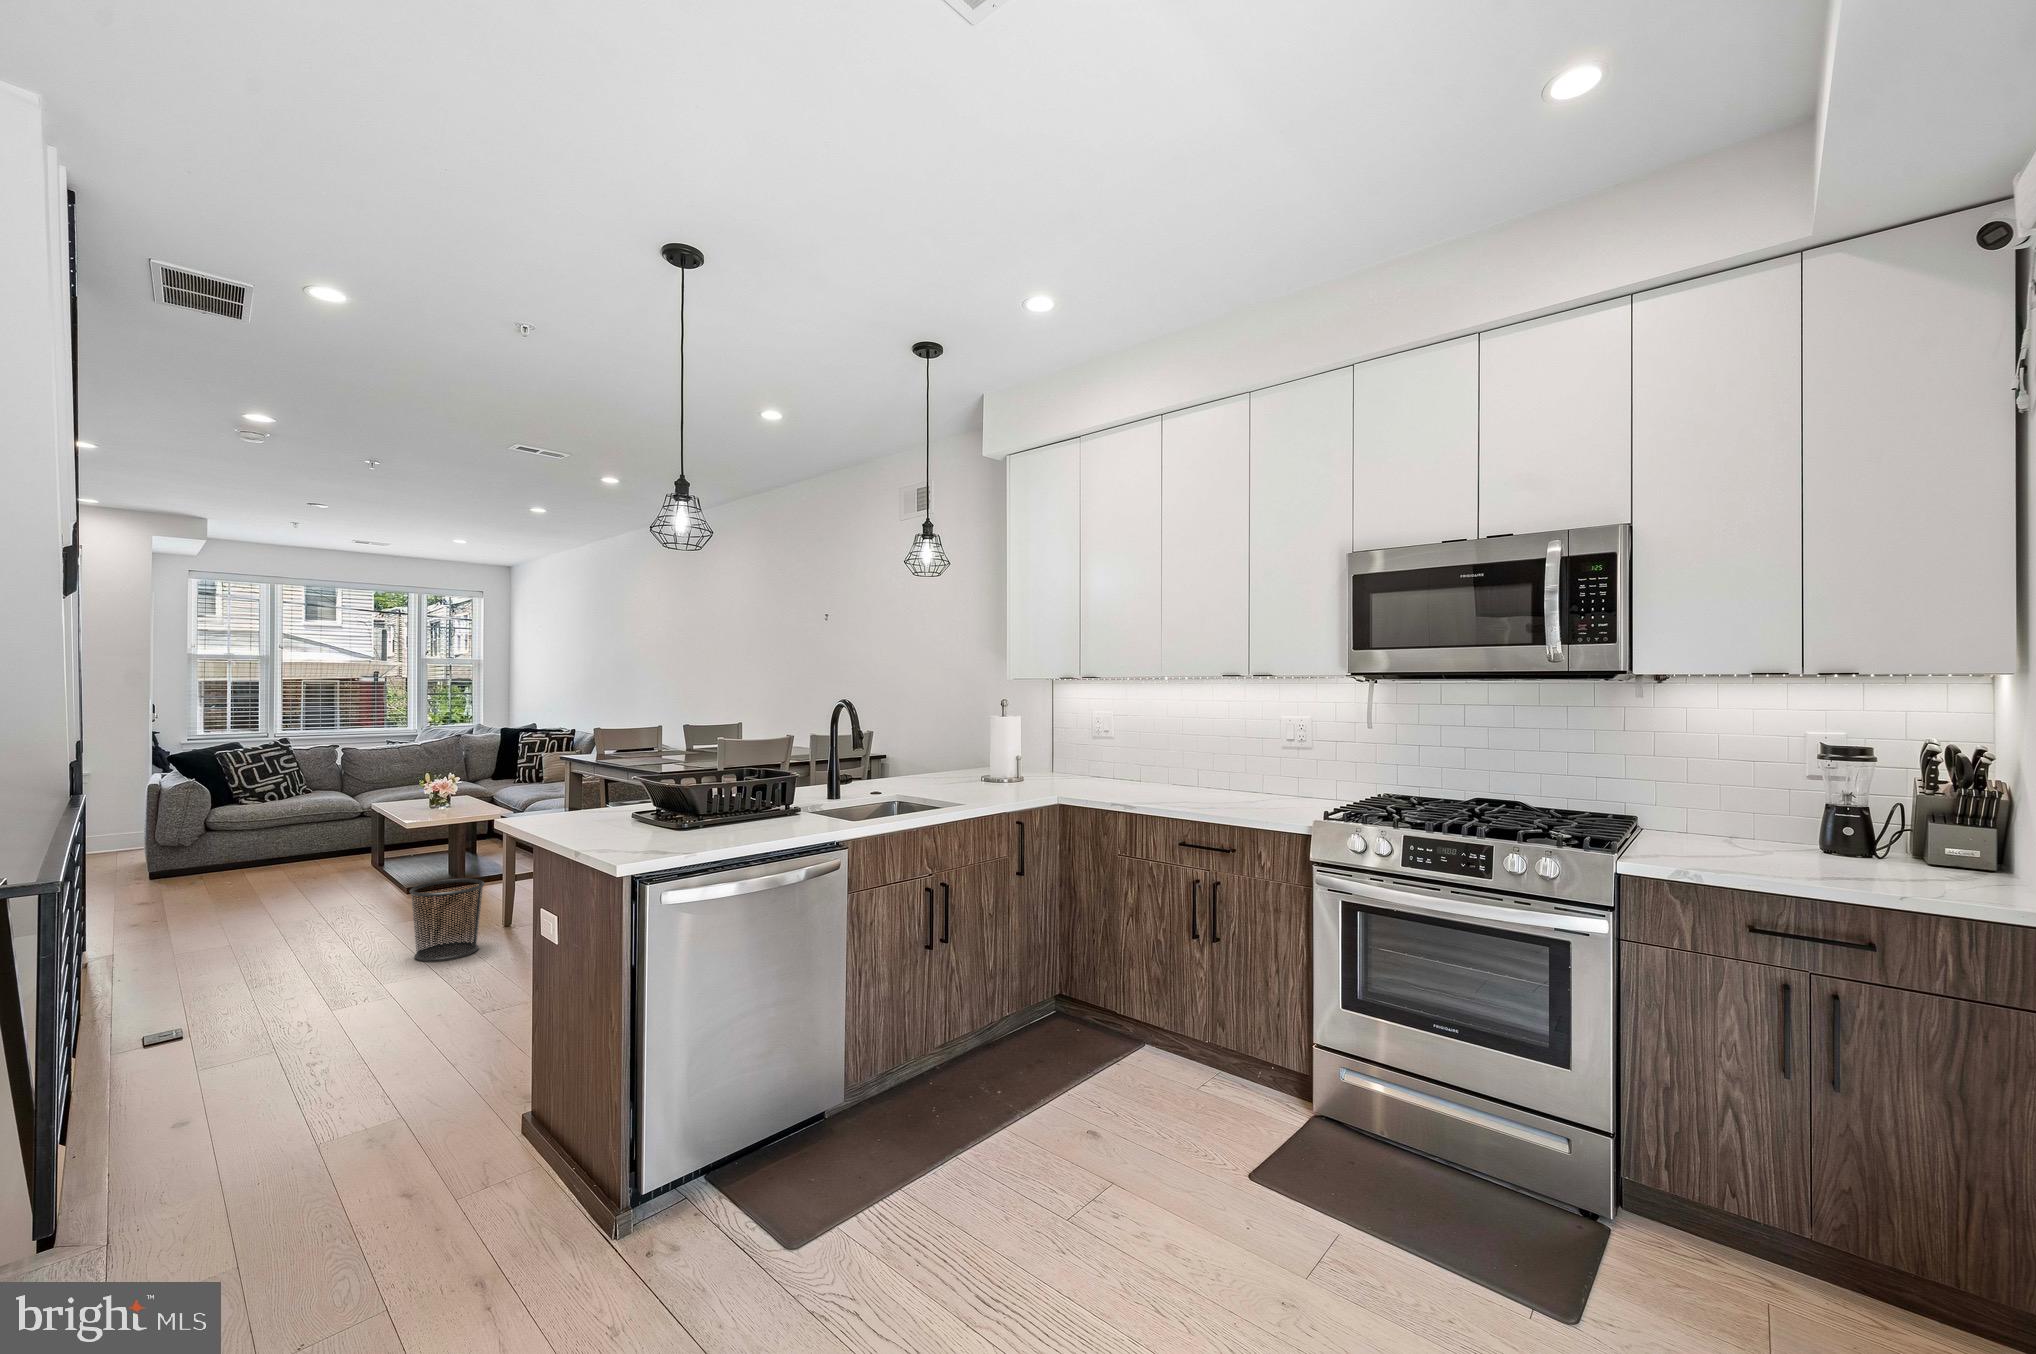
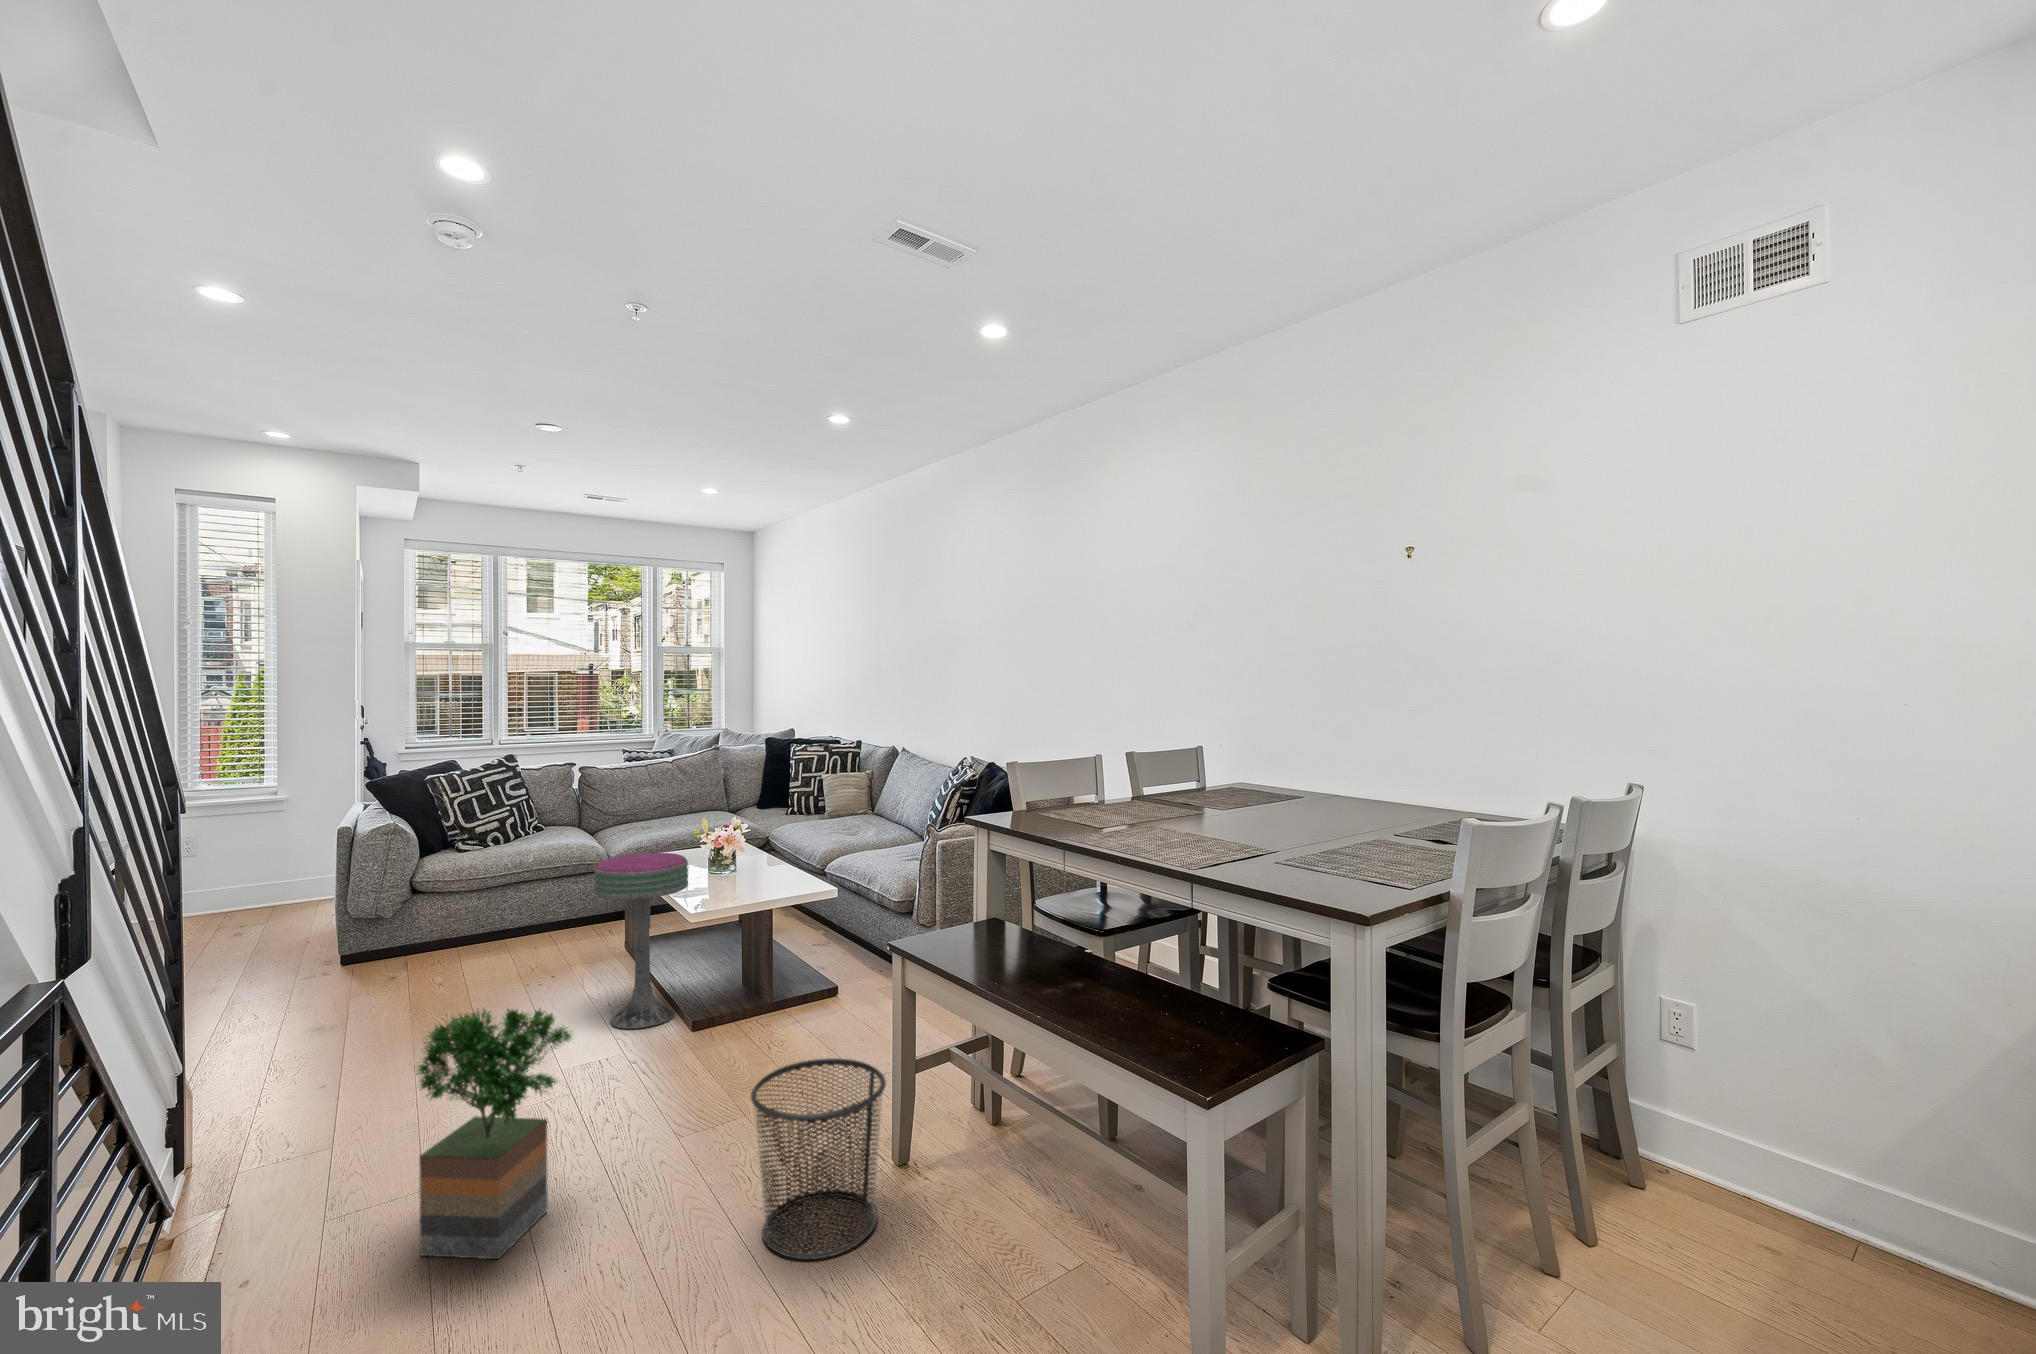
bar stool: none [341,795,407,899] -> present [594,853,688,1029]
potted tree: none [225,855,317,970] -> present [416,1009,571,1259]

